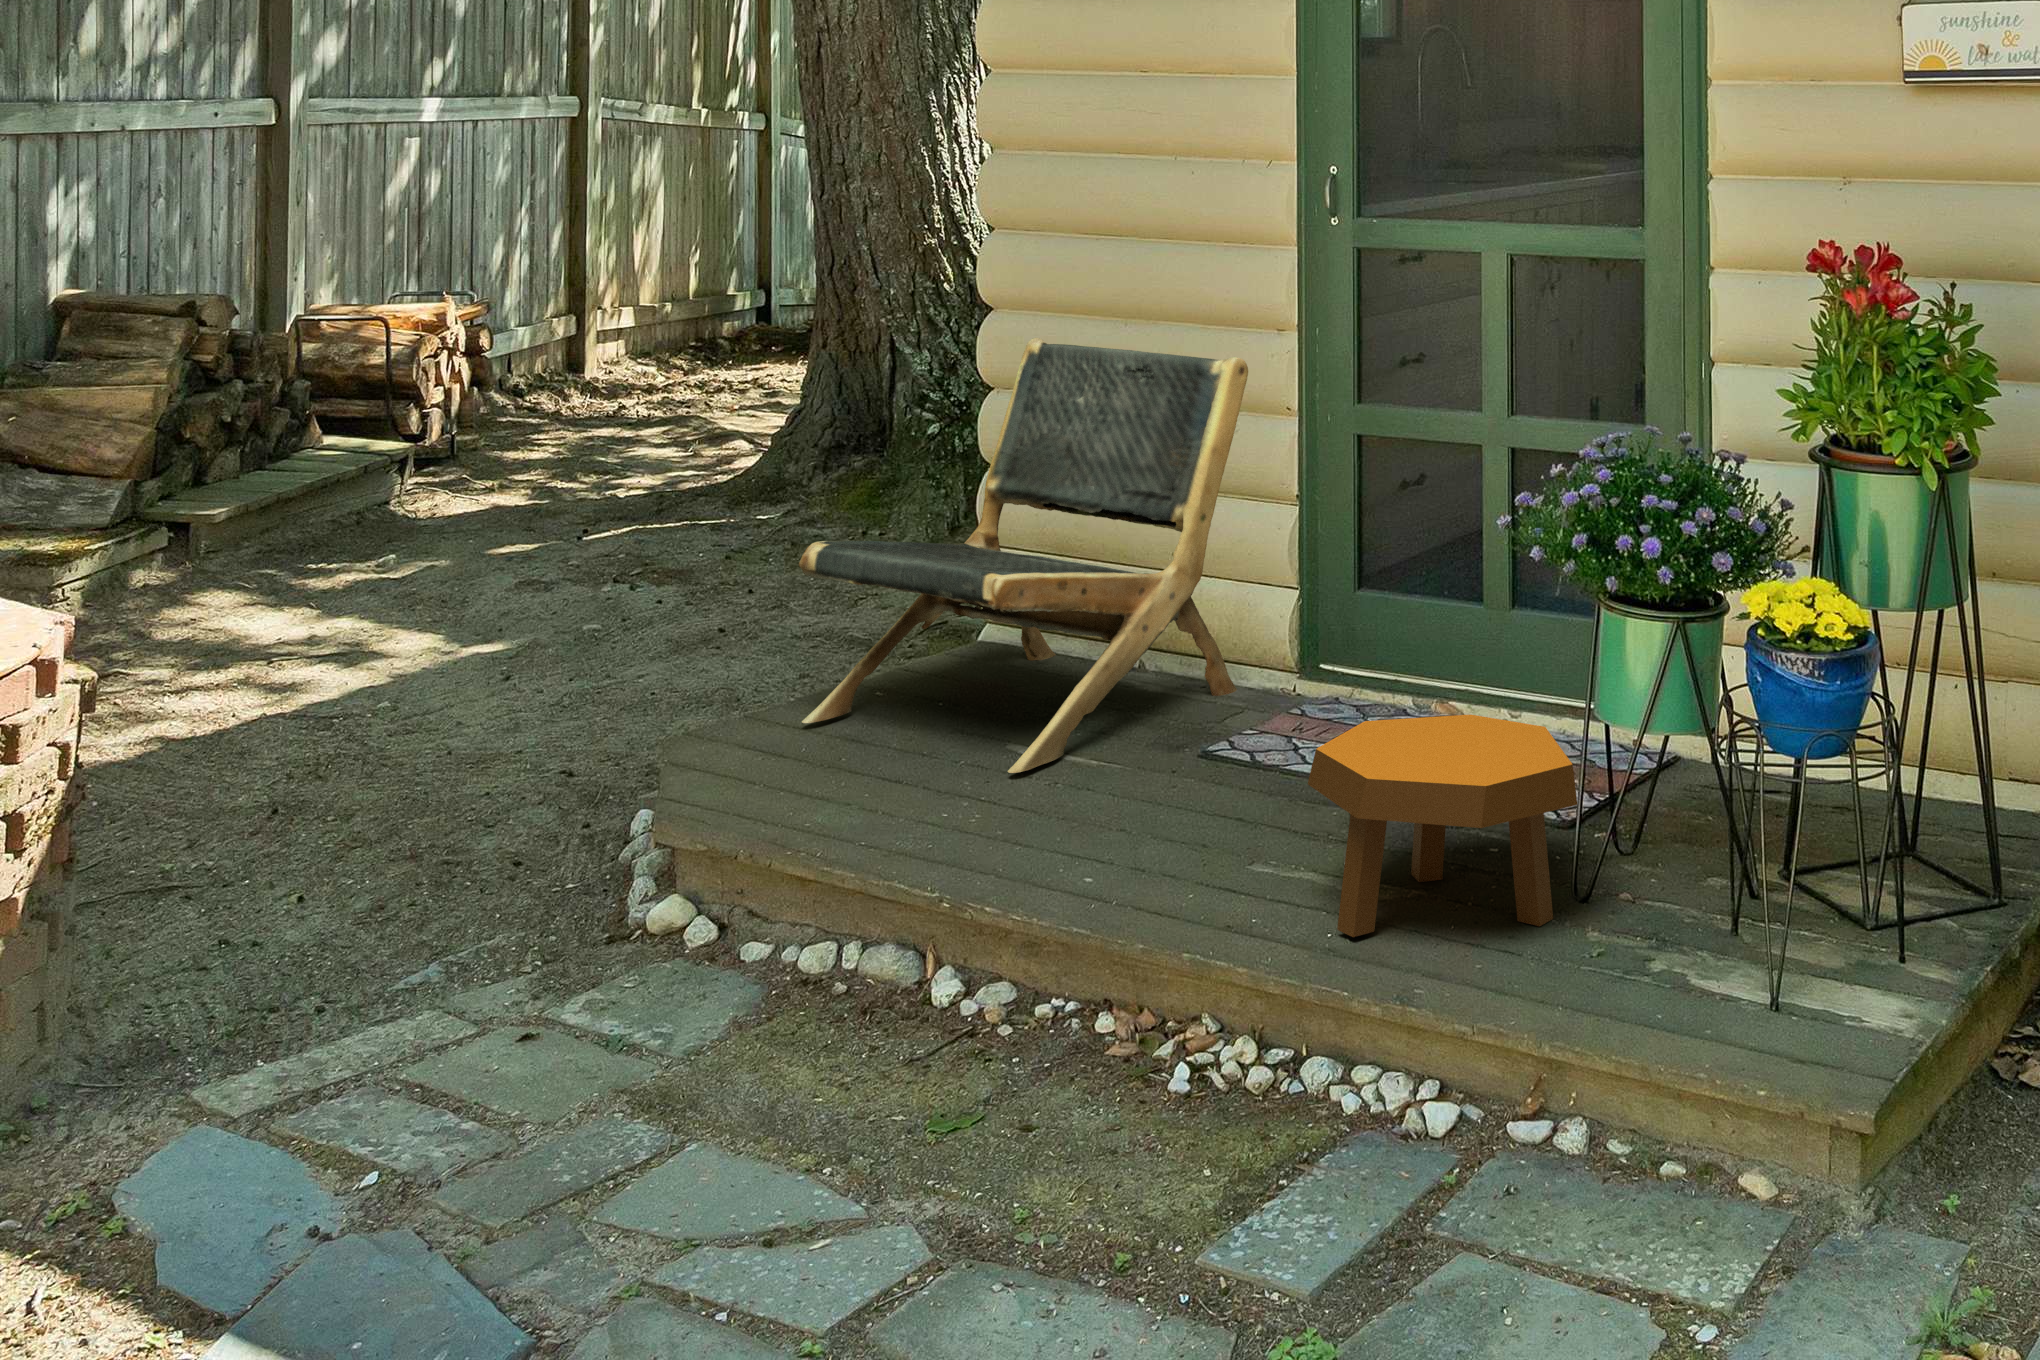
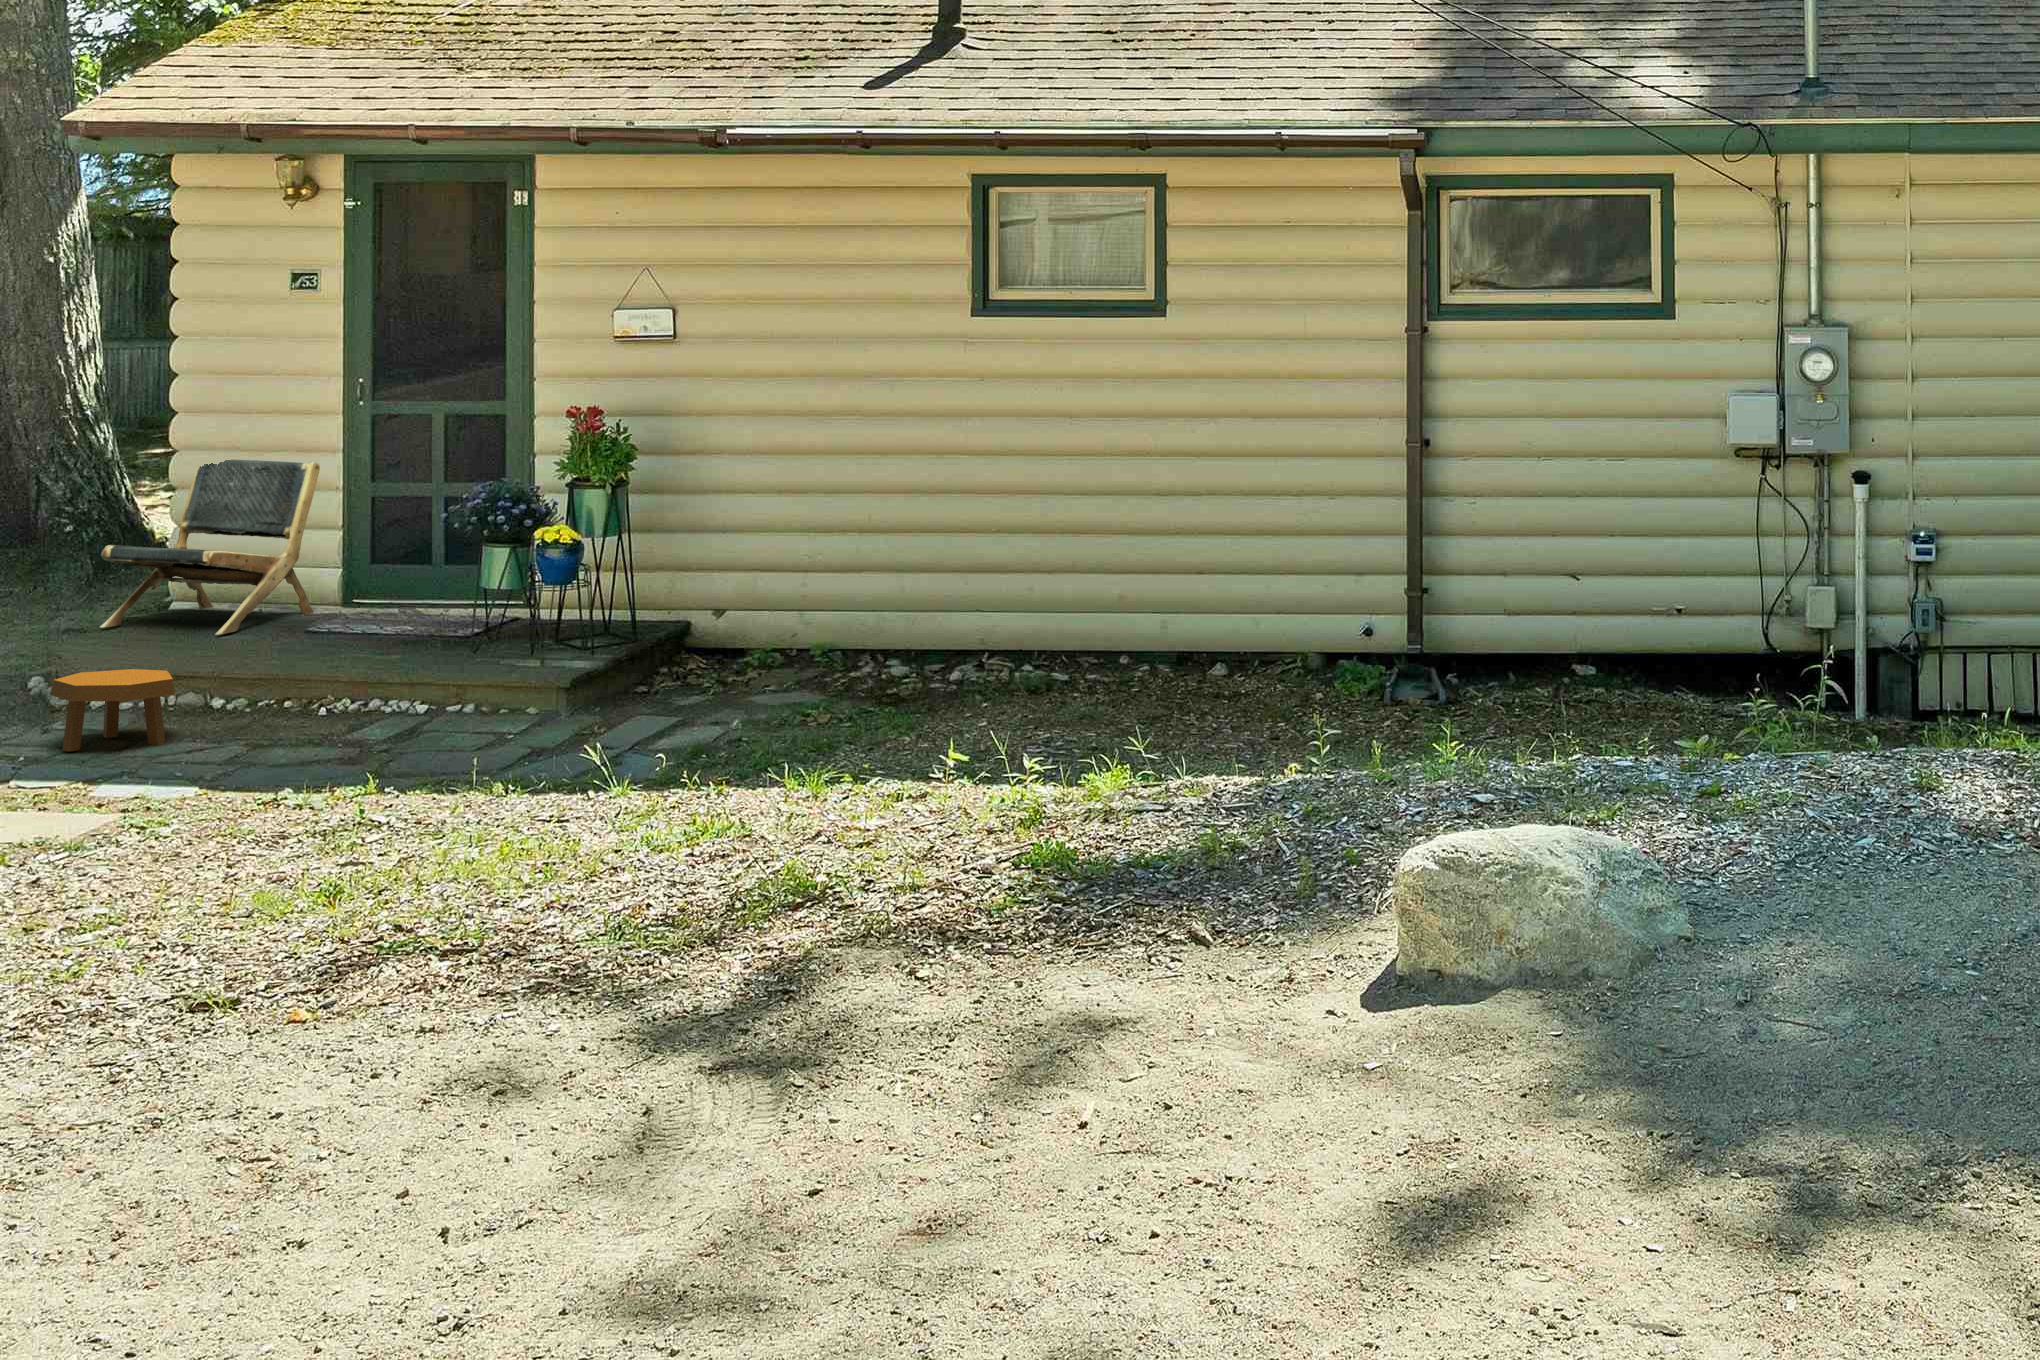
footstool: present [1308,715,1577,937] -> present [50,669,174,751]

